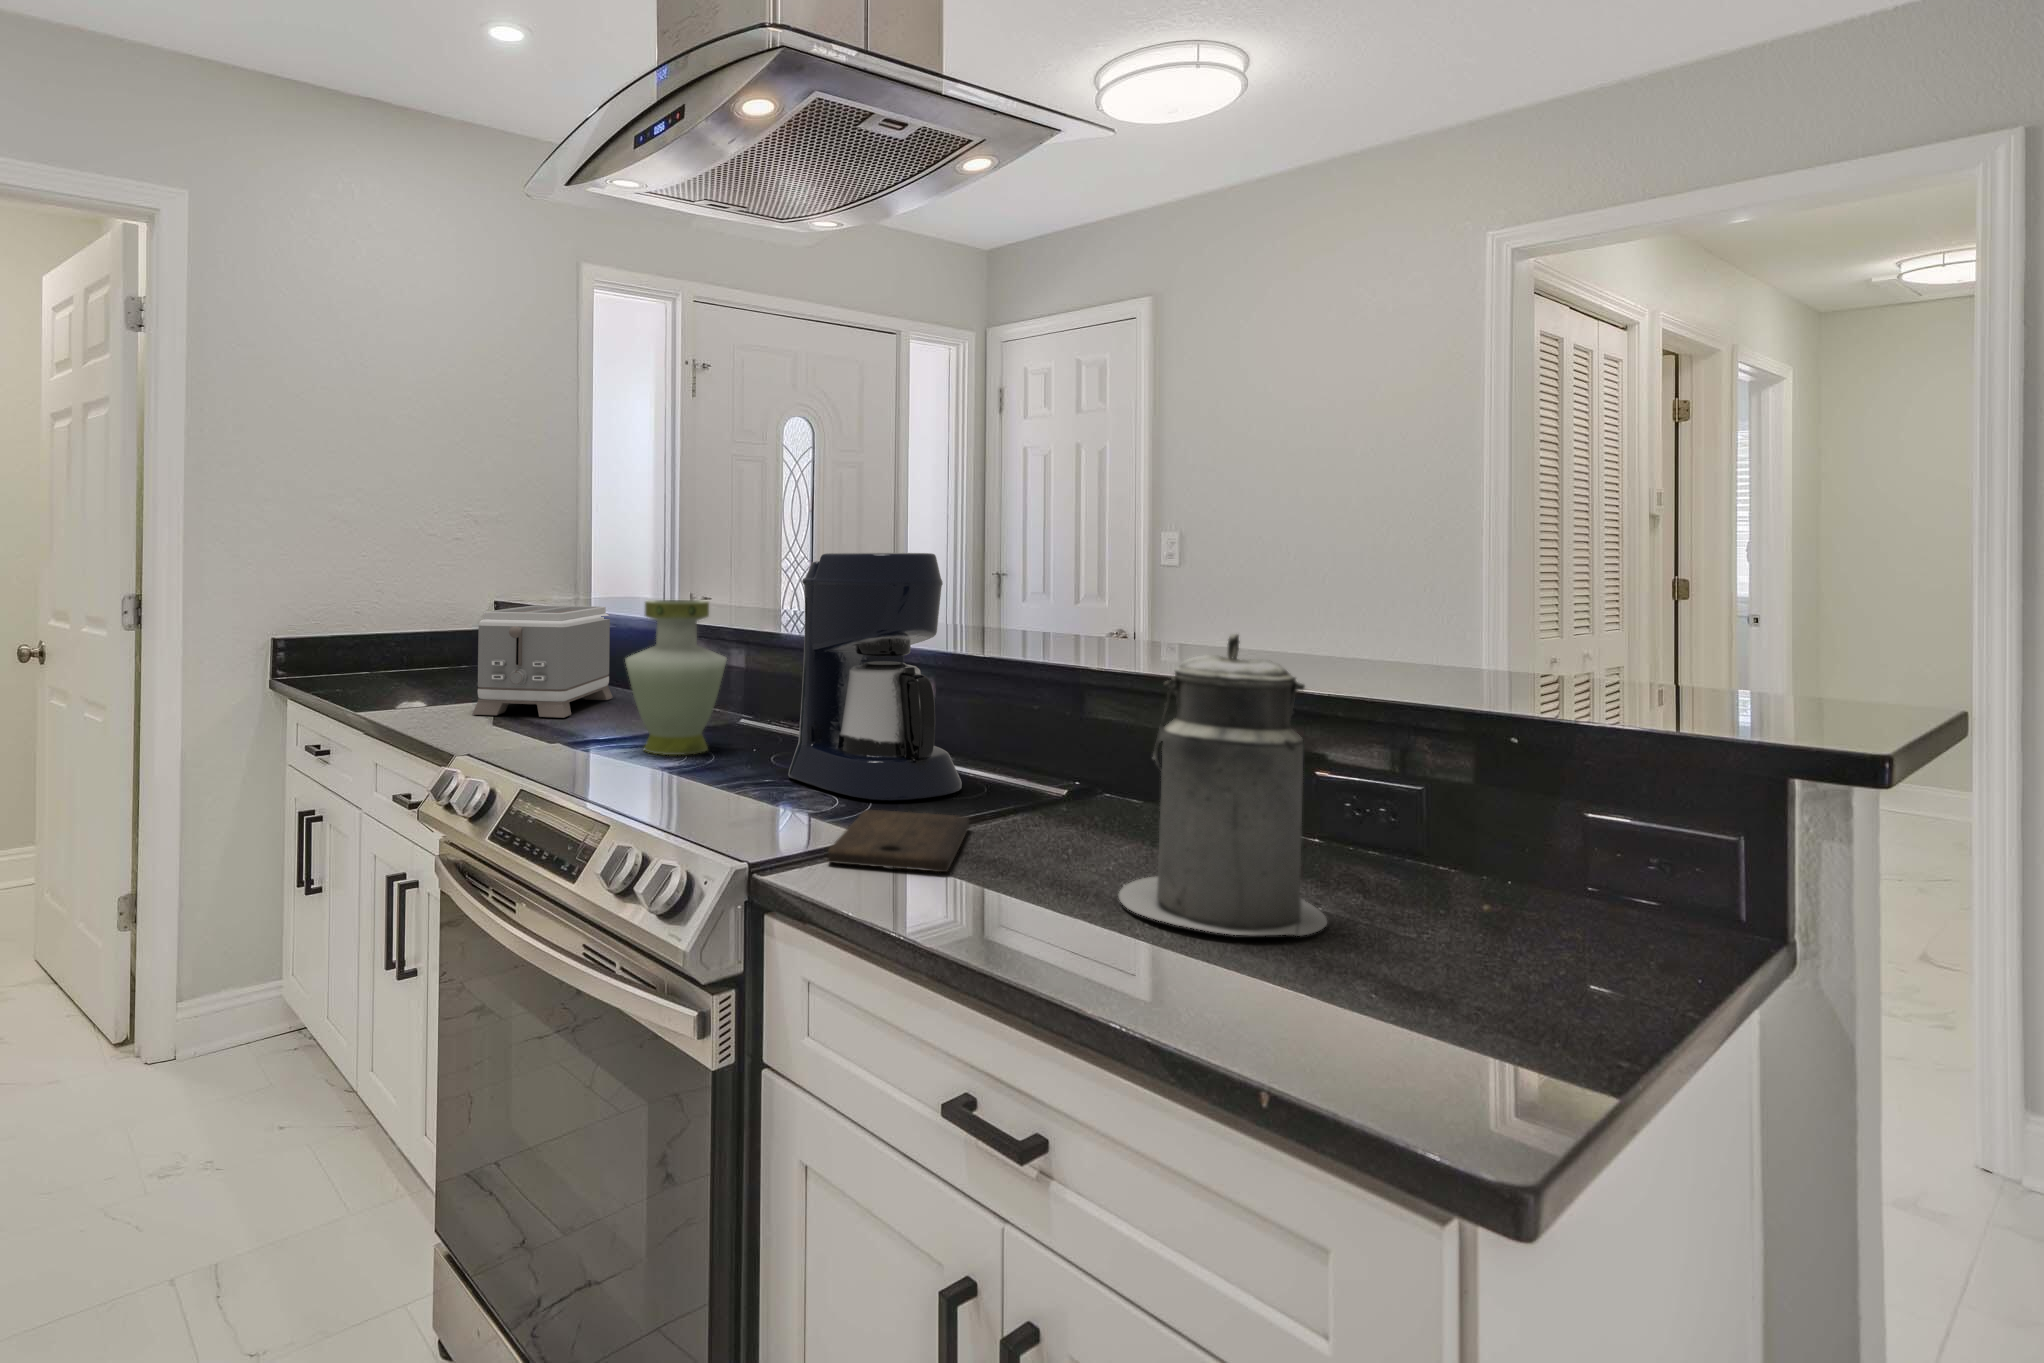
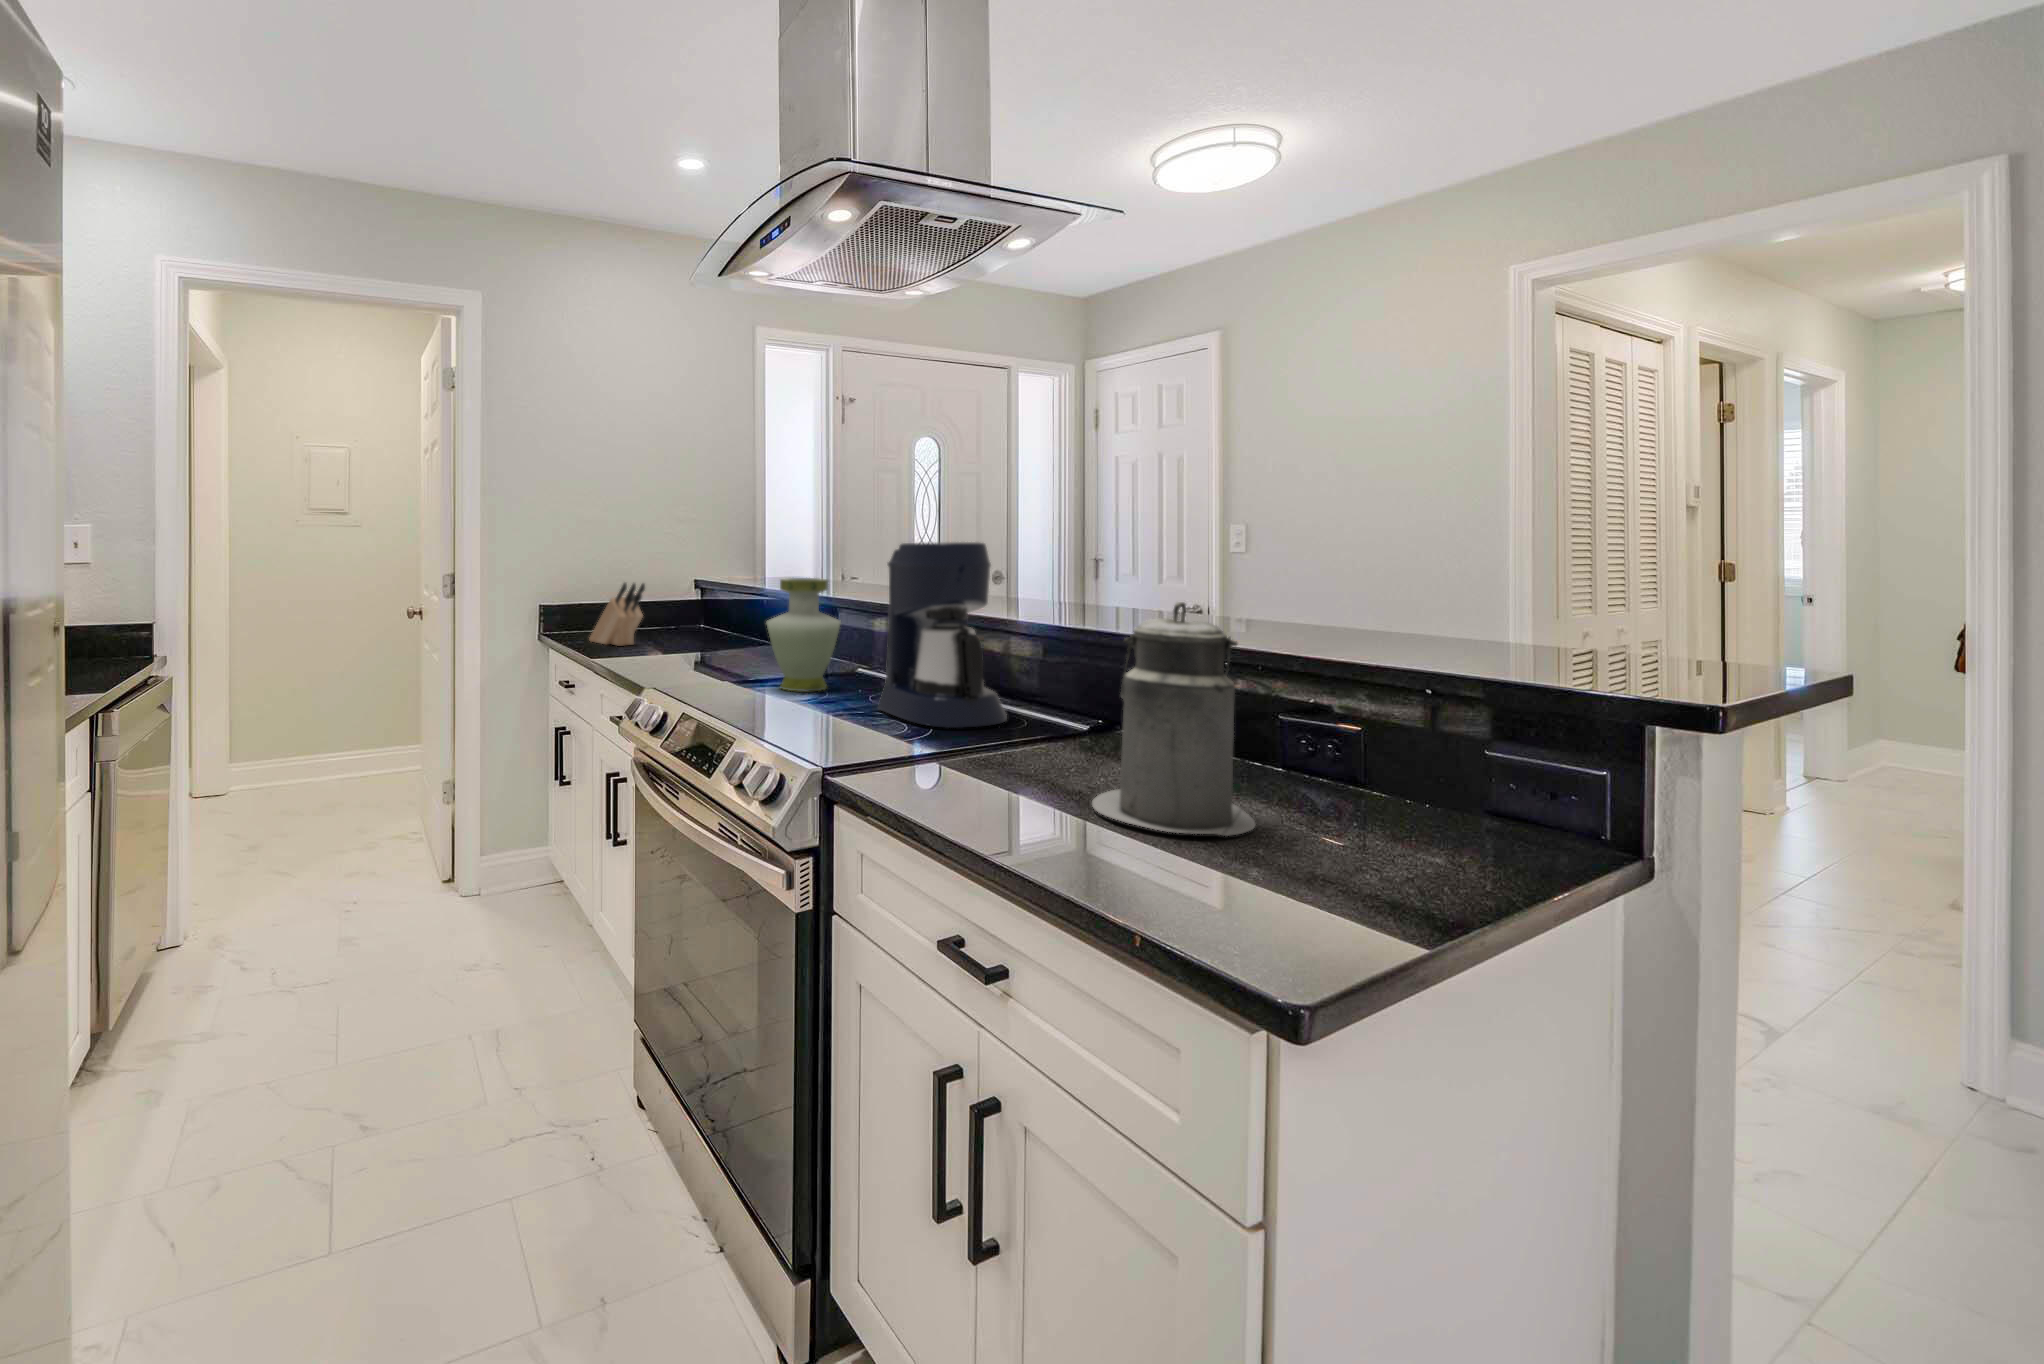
knife block: none [345,605,432,694] -> present [589,583,645,646]
toaster: present [472,605,613,718] -> none [669,583,773,664]
cutting board: present [828,810,969,872] -> none [881,733,999,779]

